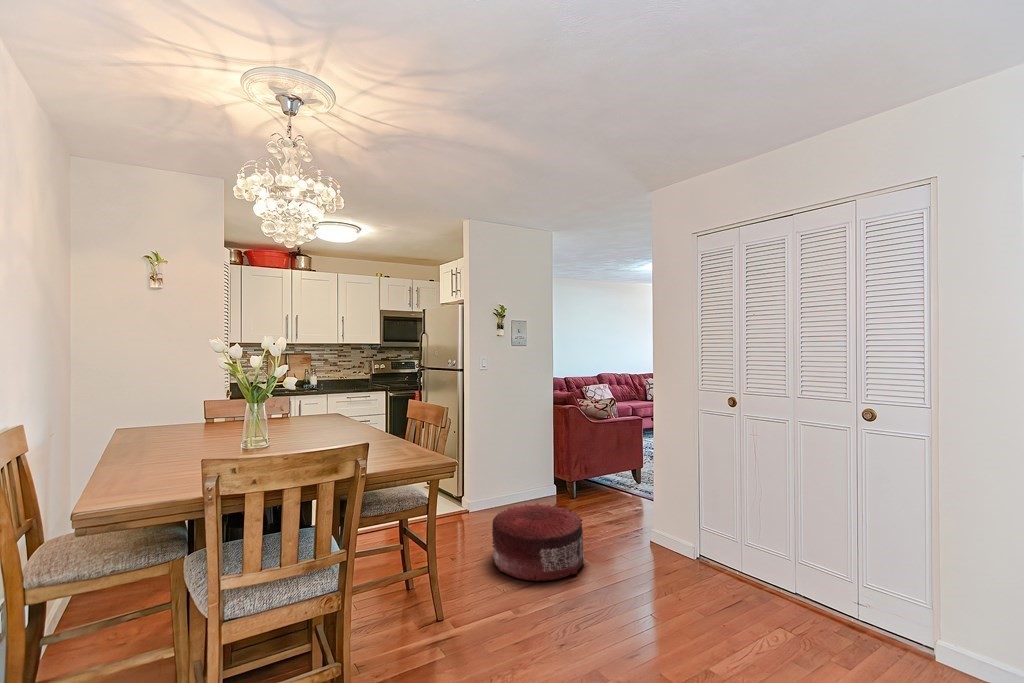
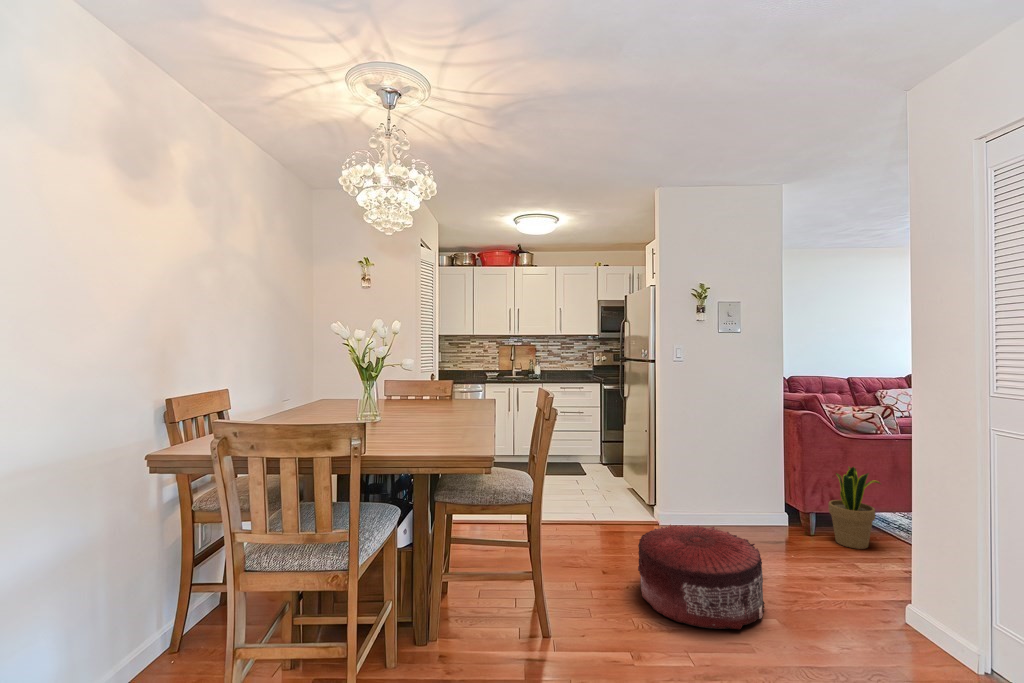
potted plant: none [586,443,617,502] -> present [828,467,880,549]

